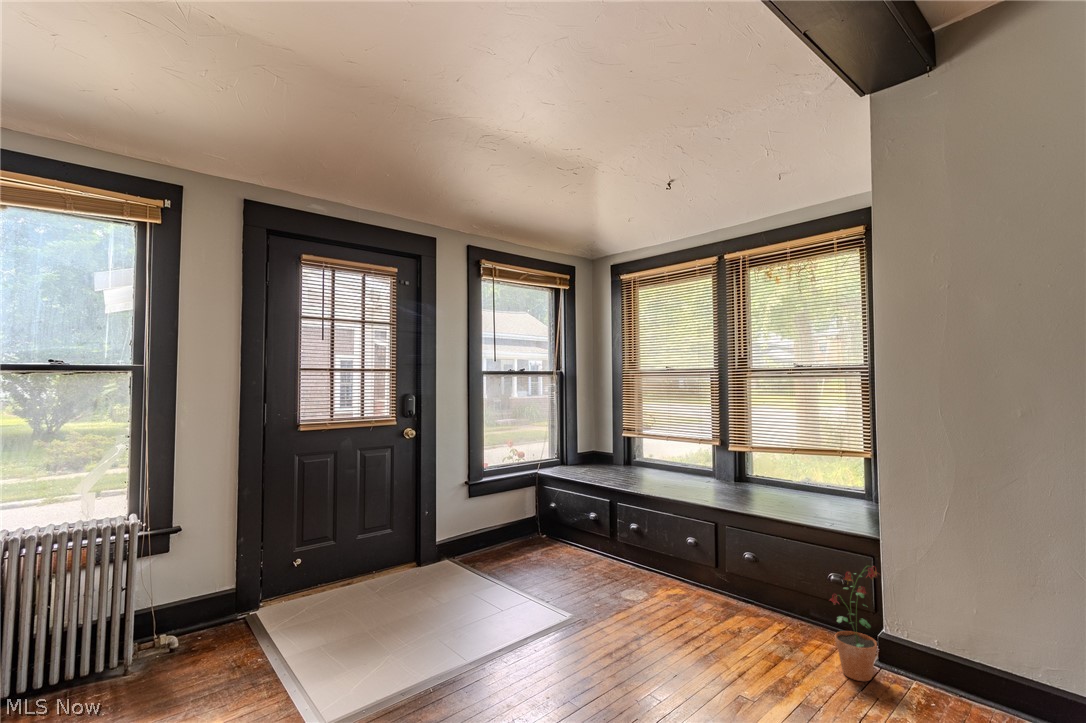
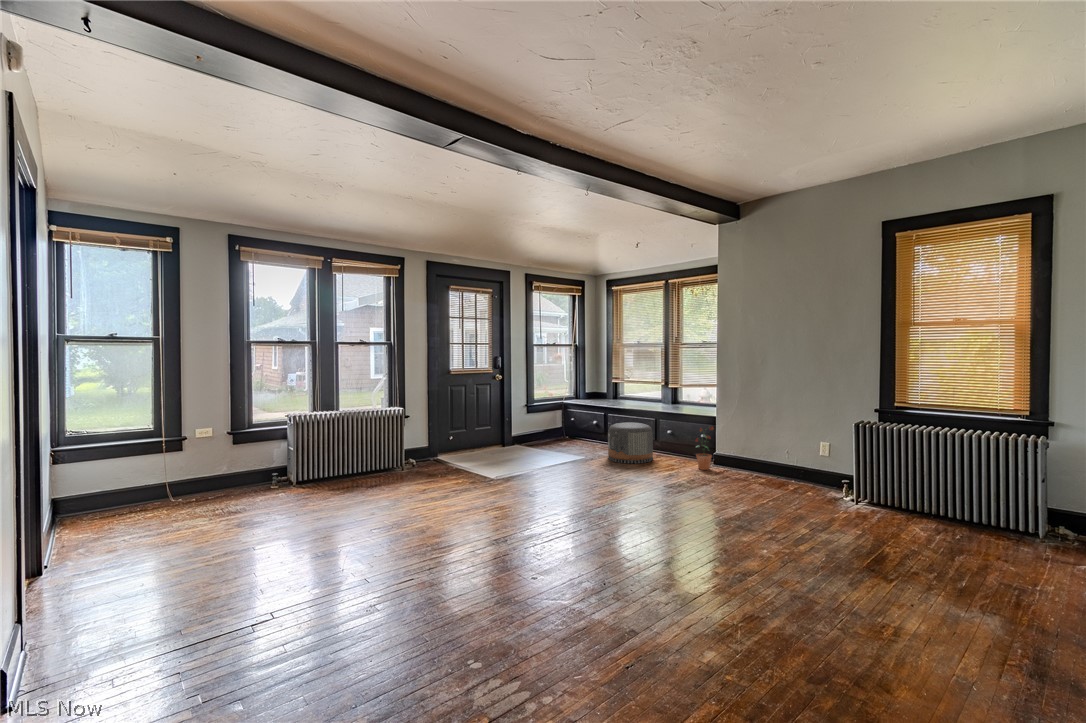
pouf: none [618,534,718,642] -> present [608,422,653,463]

